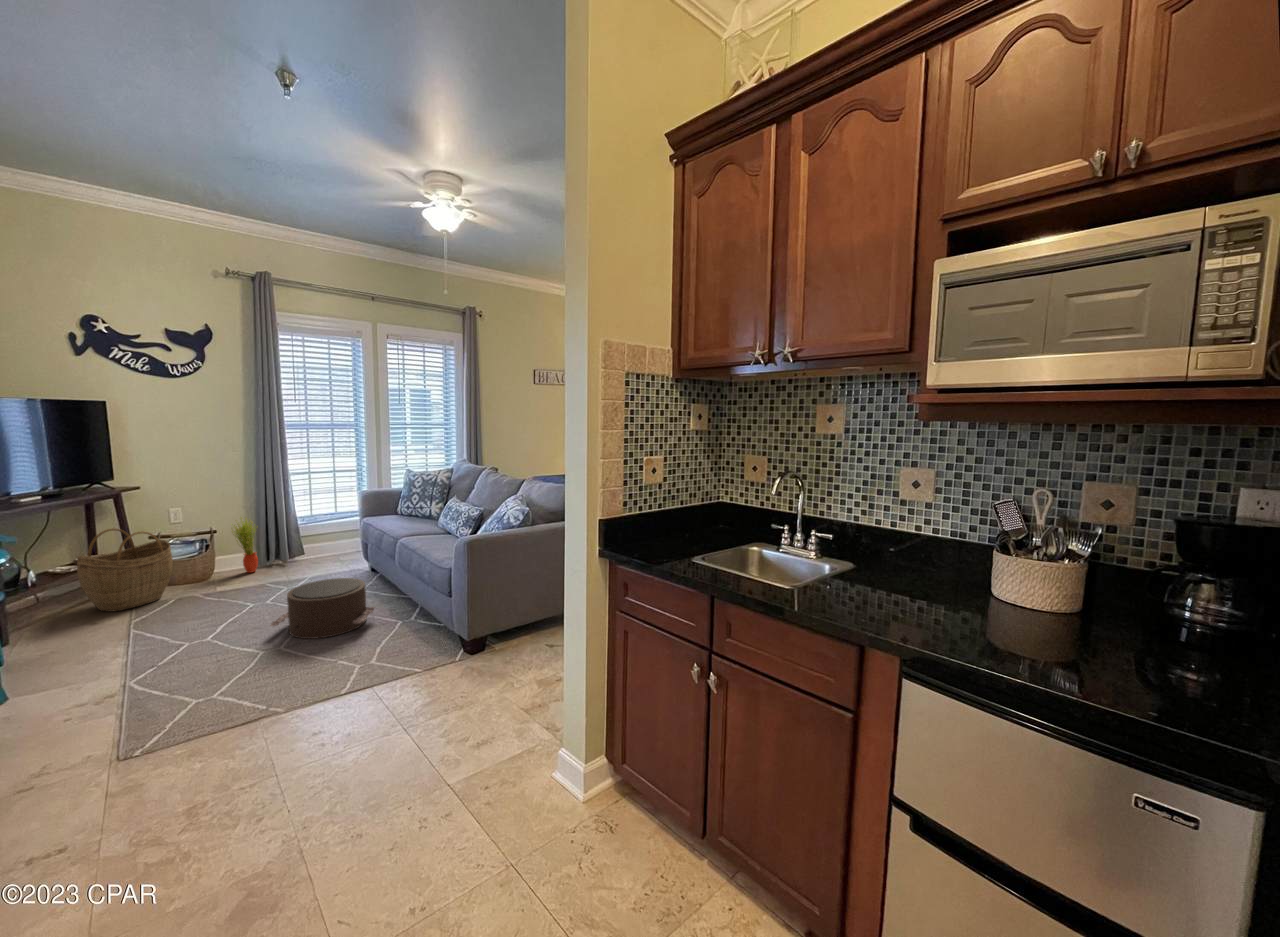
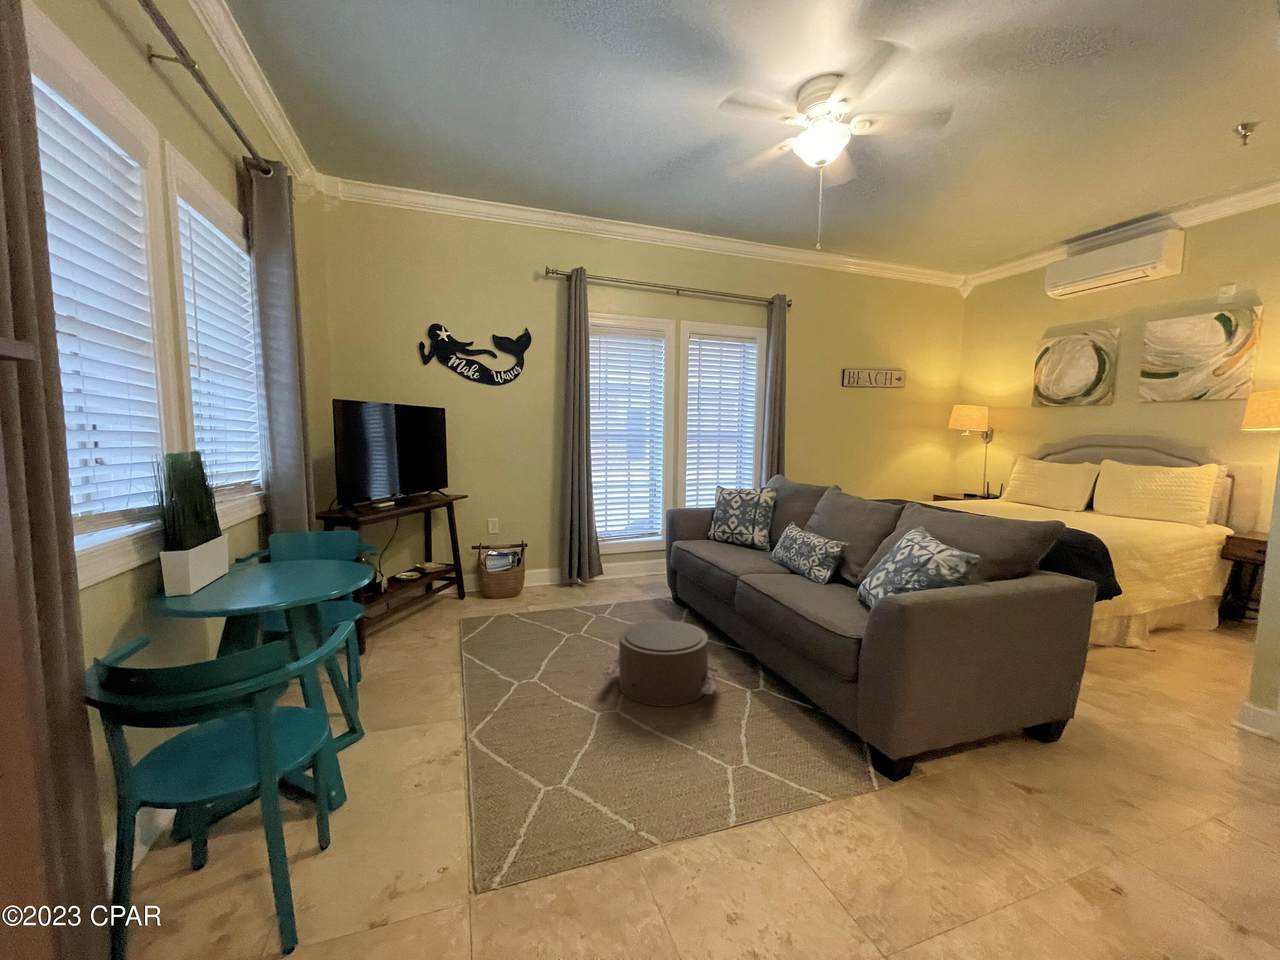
potted plant: present [232,518,258,573] -> none [539,532,564,594]
woven basket: present [77,529,172,612] -> none [417,538,493,627]

